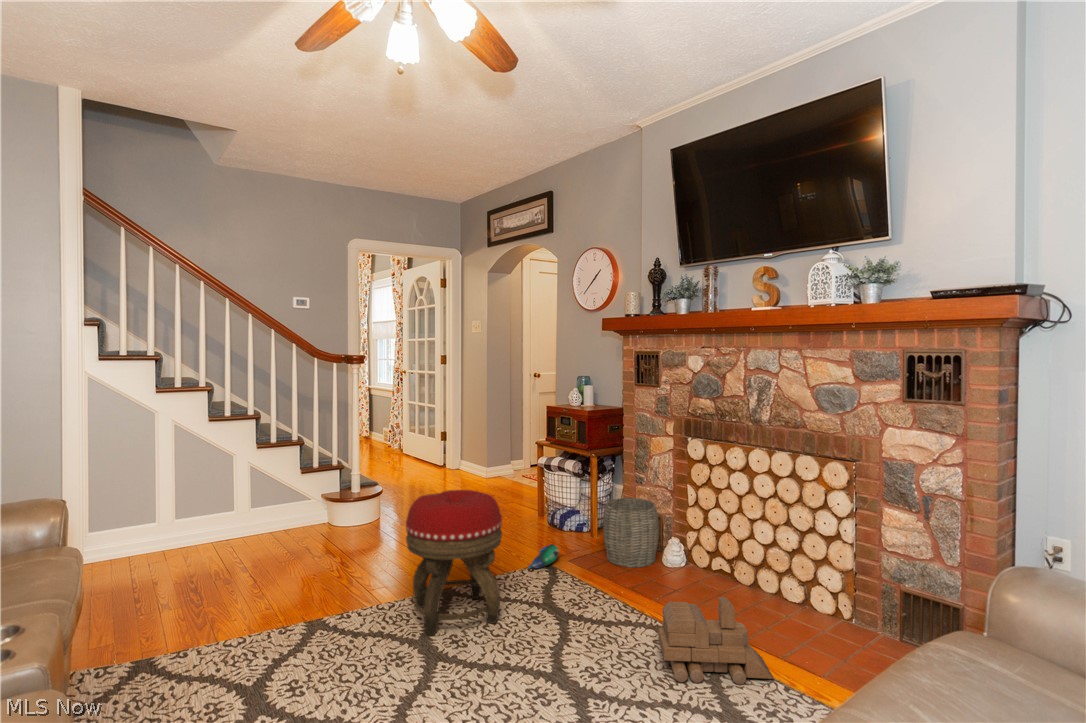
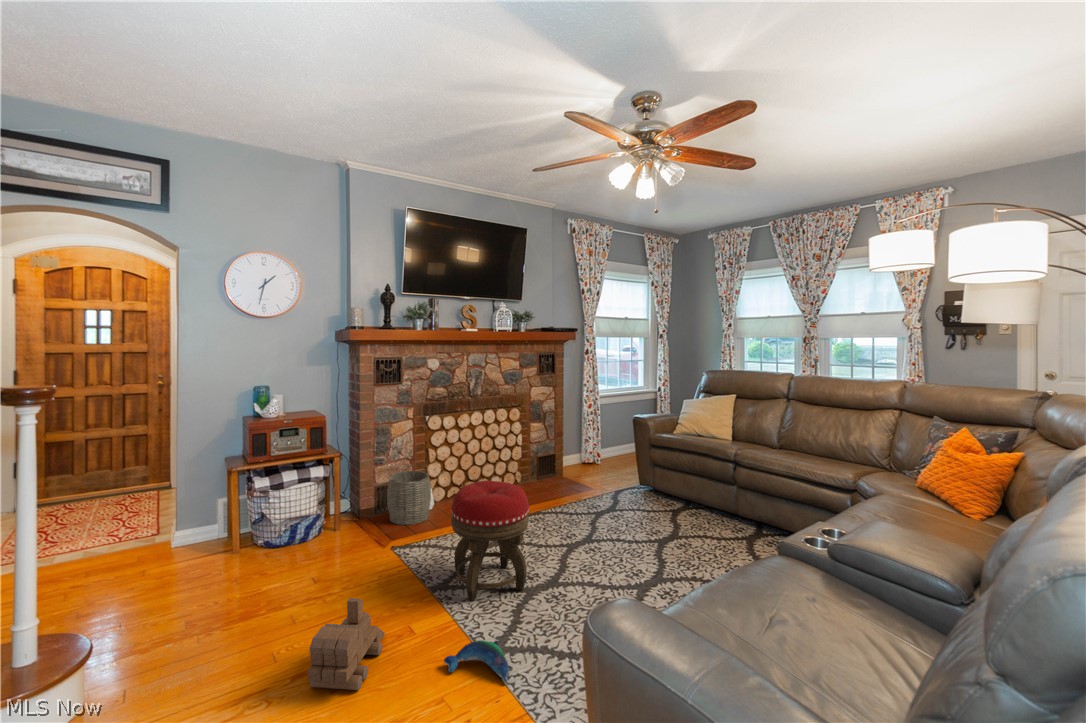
plush toy: present [528,544,559,569] -> present [444,640,509,683]
toy train: present [658,597,774,685] -> present [308,598,385,690]

